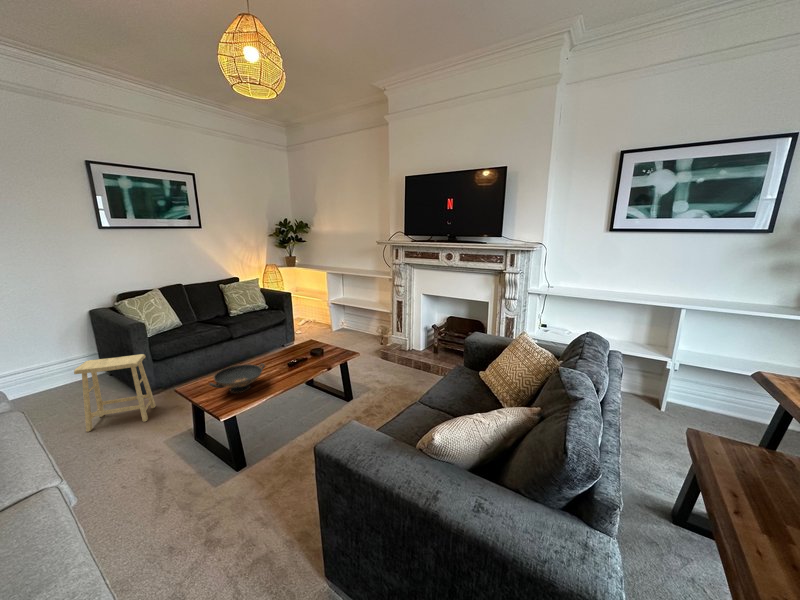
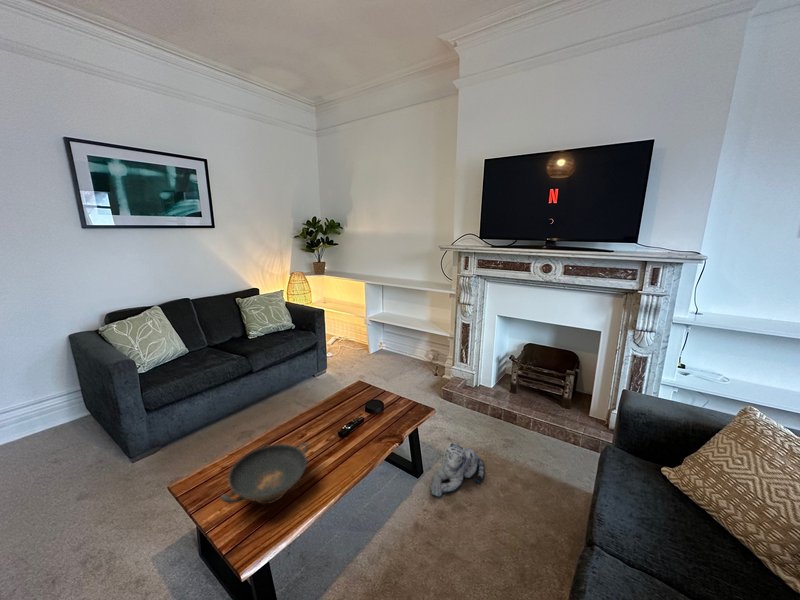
footstool: present [74,354,156,432] -> none [17,408,147,532]
plush toy: none [354,376,397,411] -> present [431,443,484,497]

